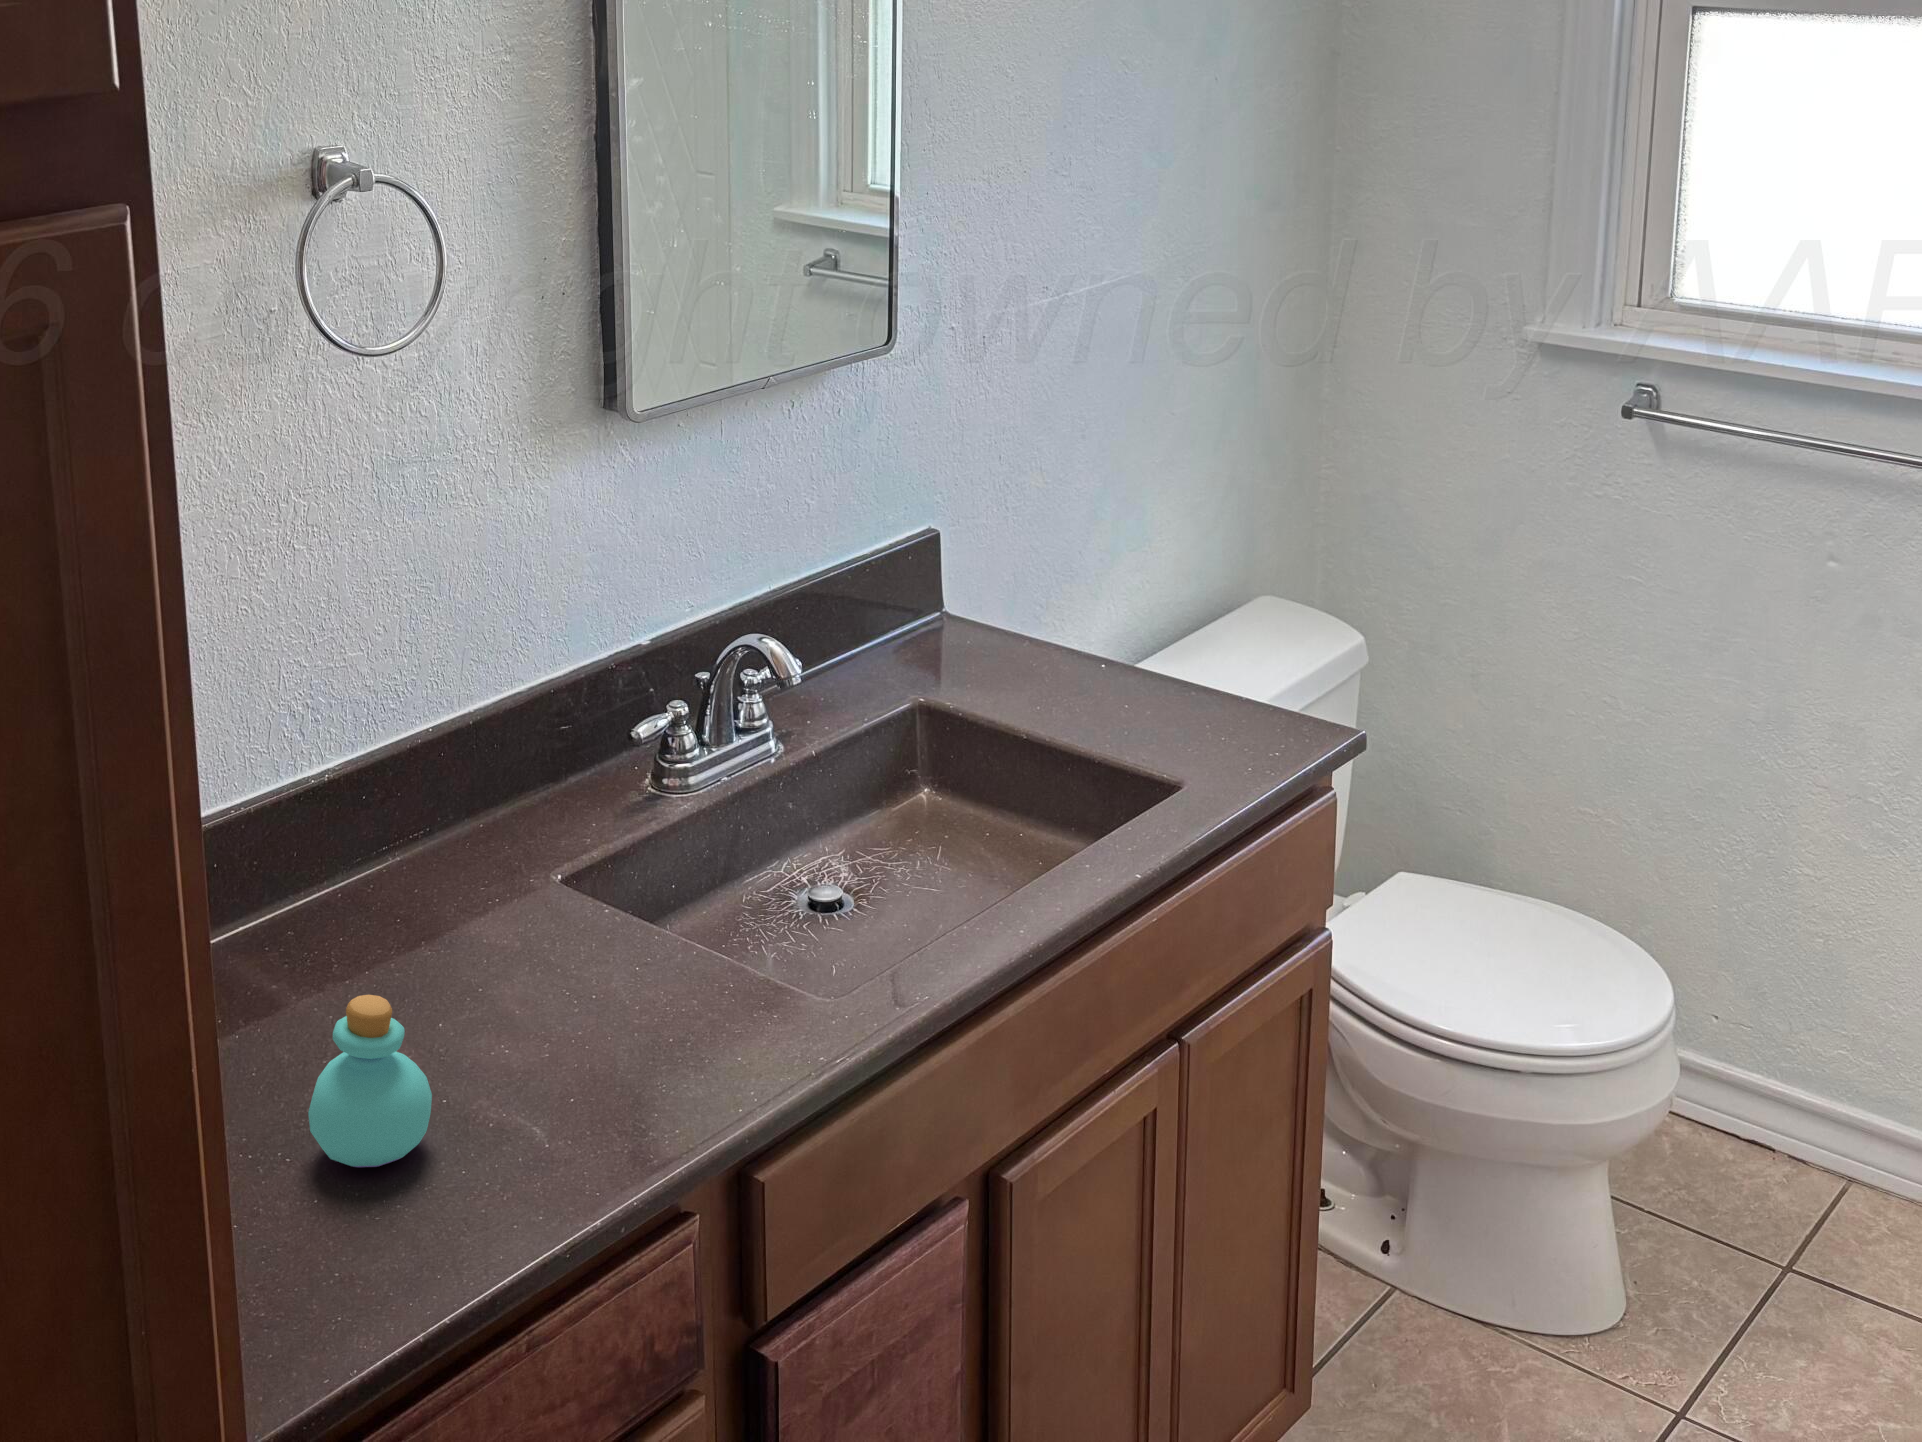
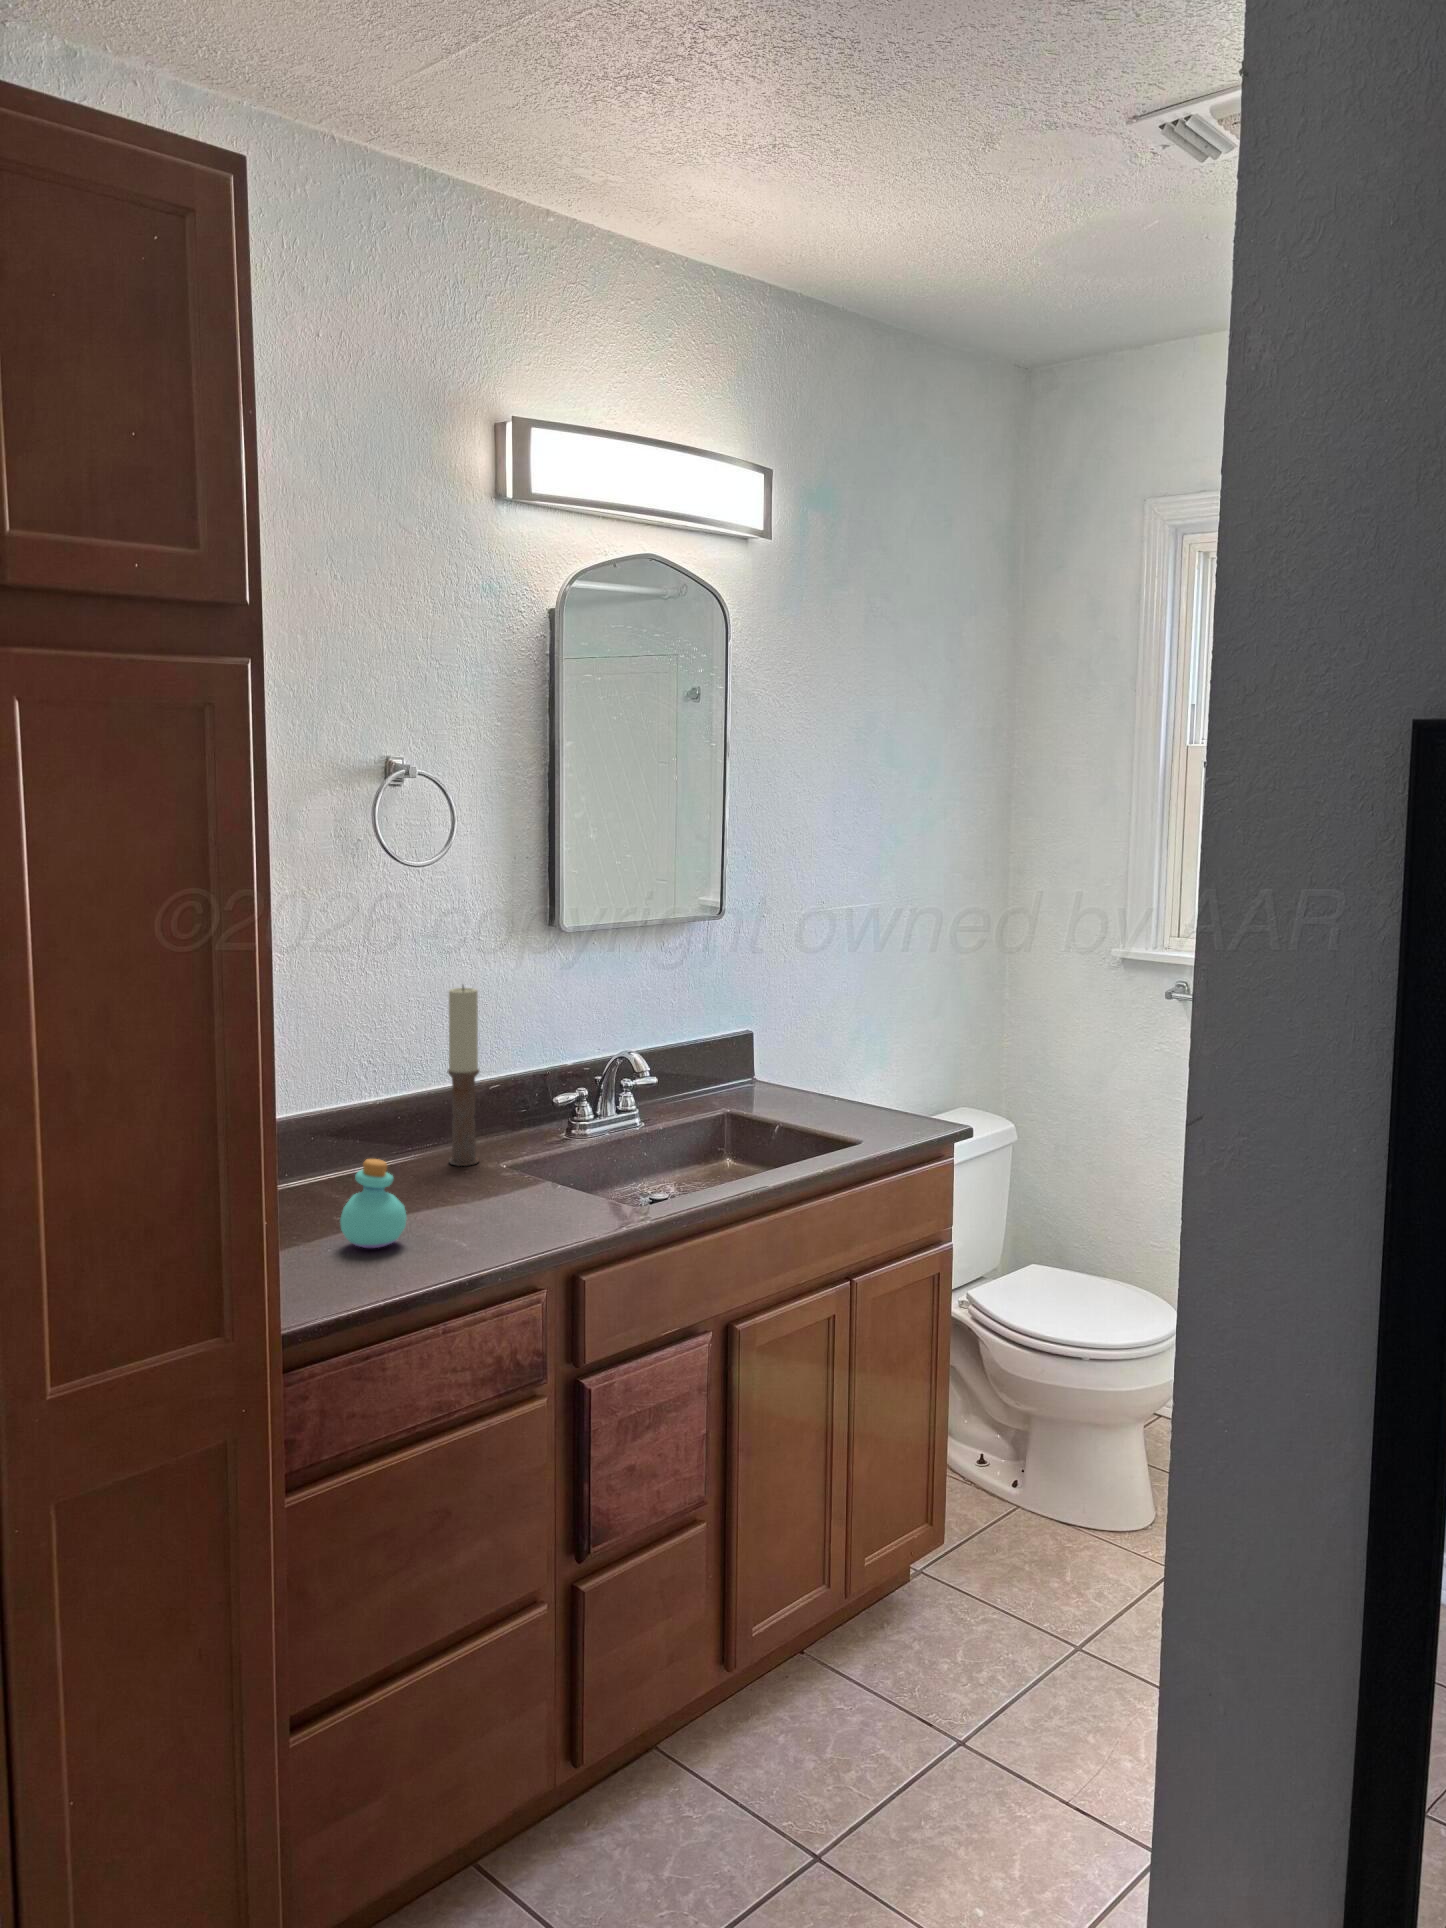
candle: none [451,563,517,884] -> present [448,986,479,1166]

